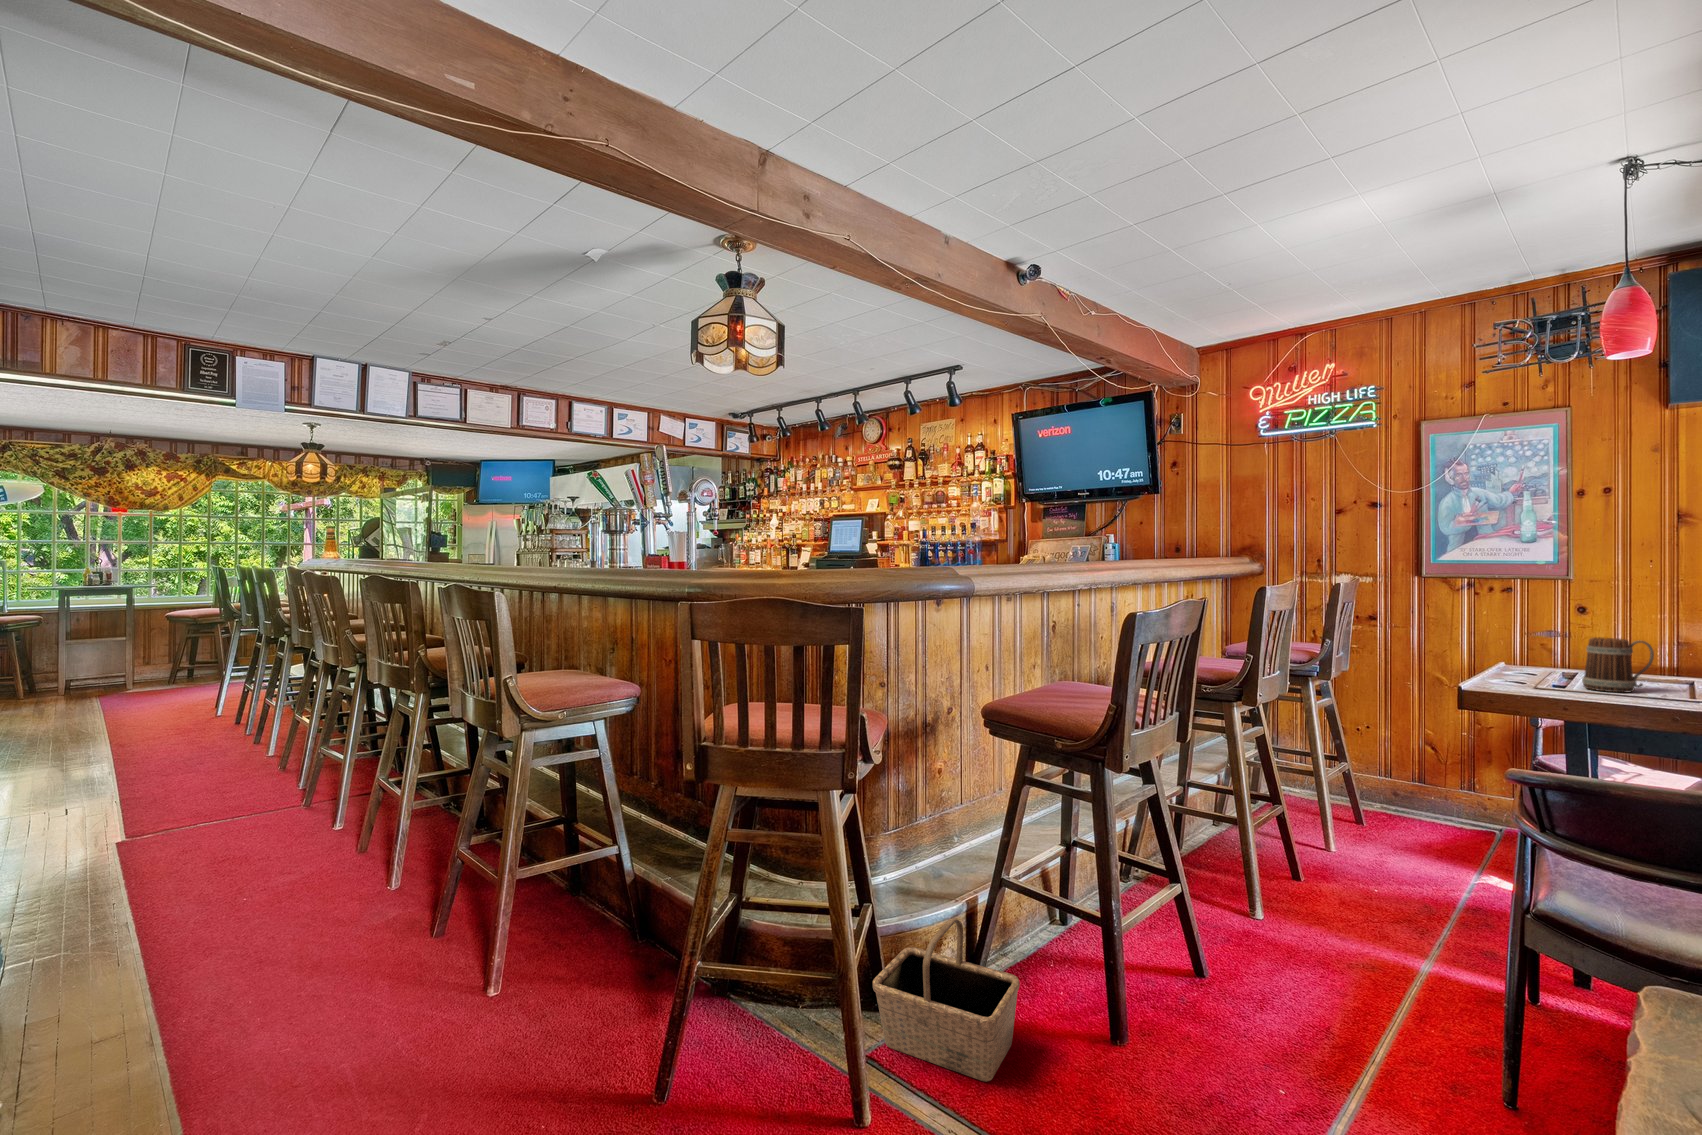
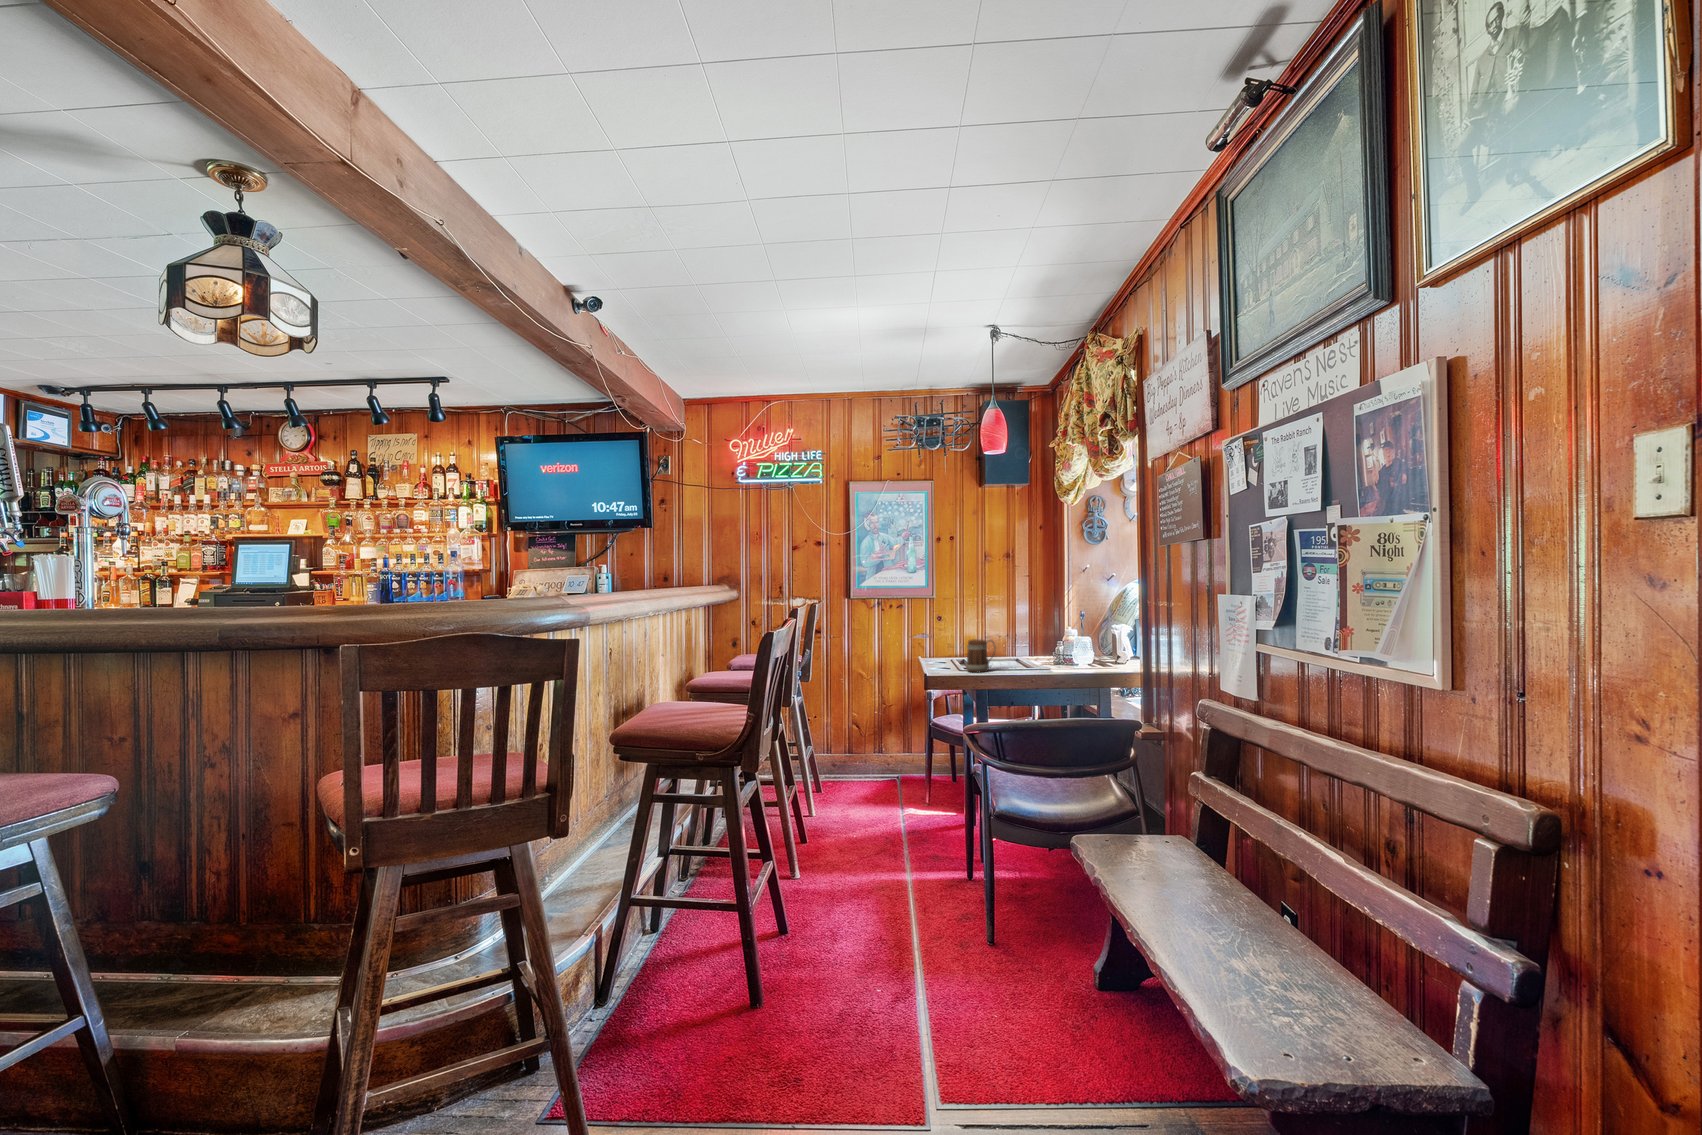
basket: present [873,918,1020,1082] -> none [565,916,682,1043]

